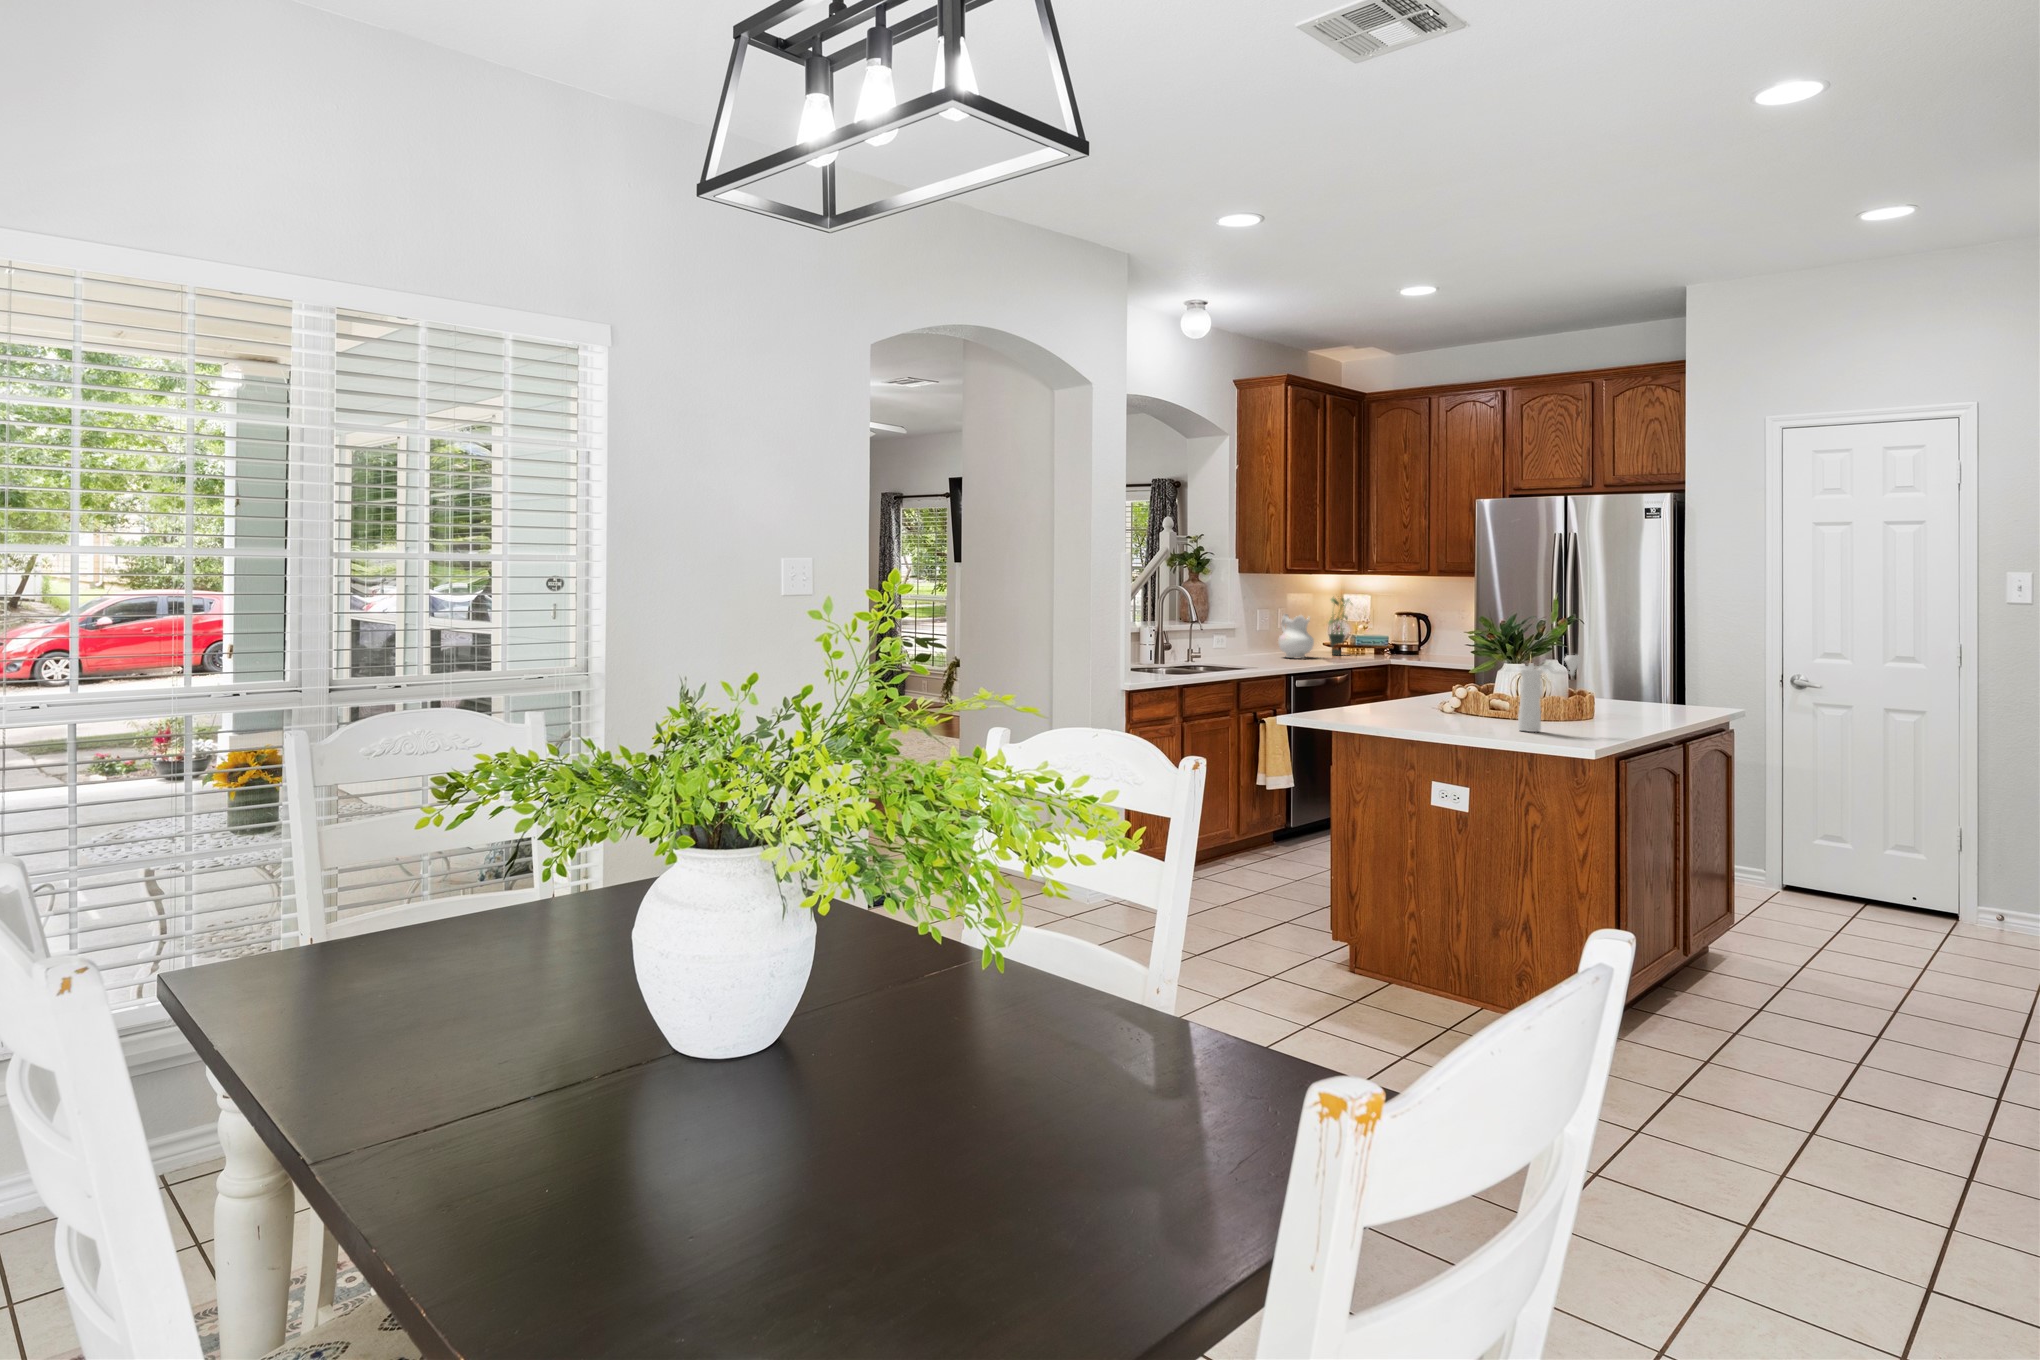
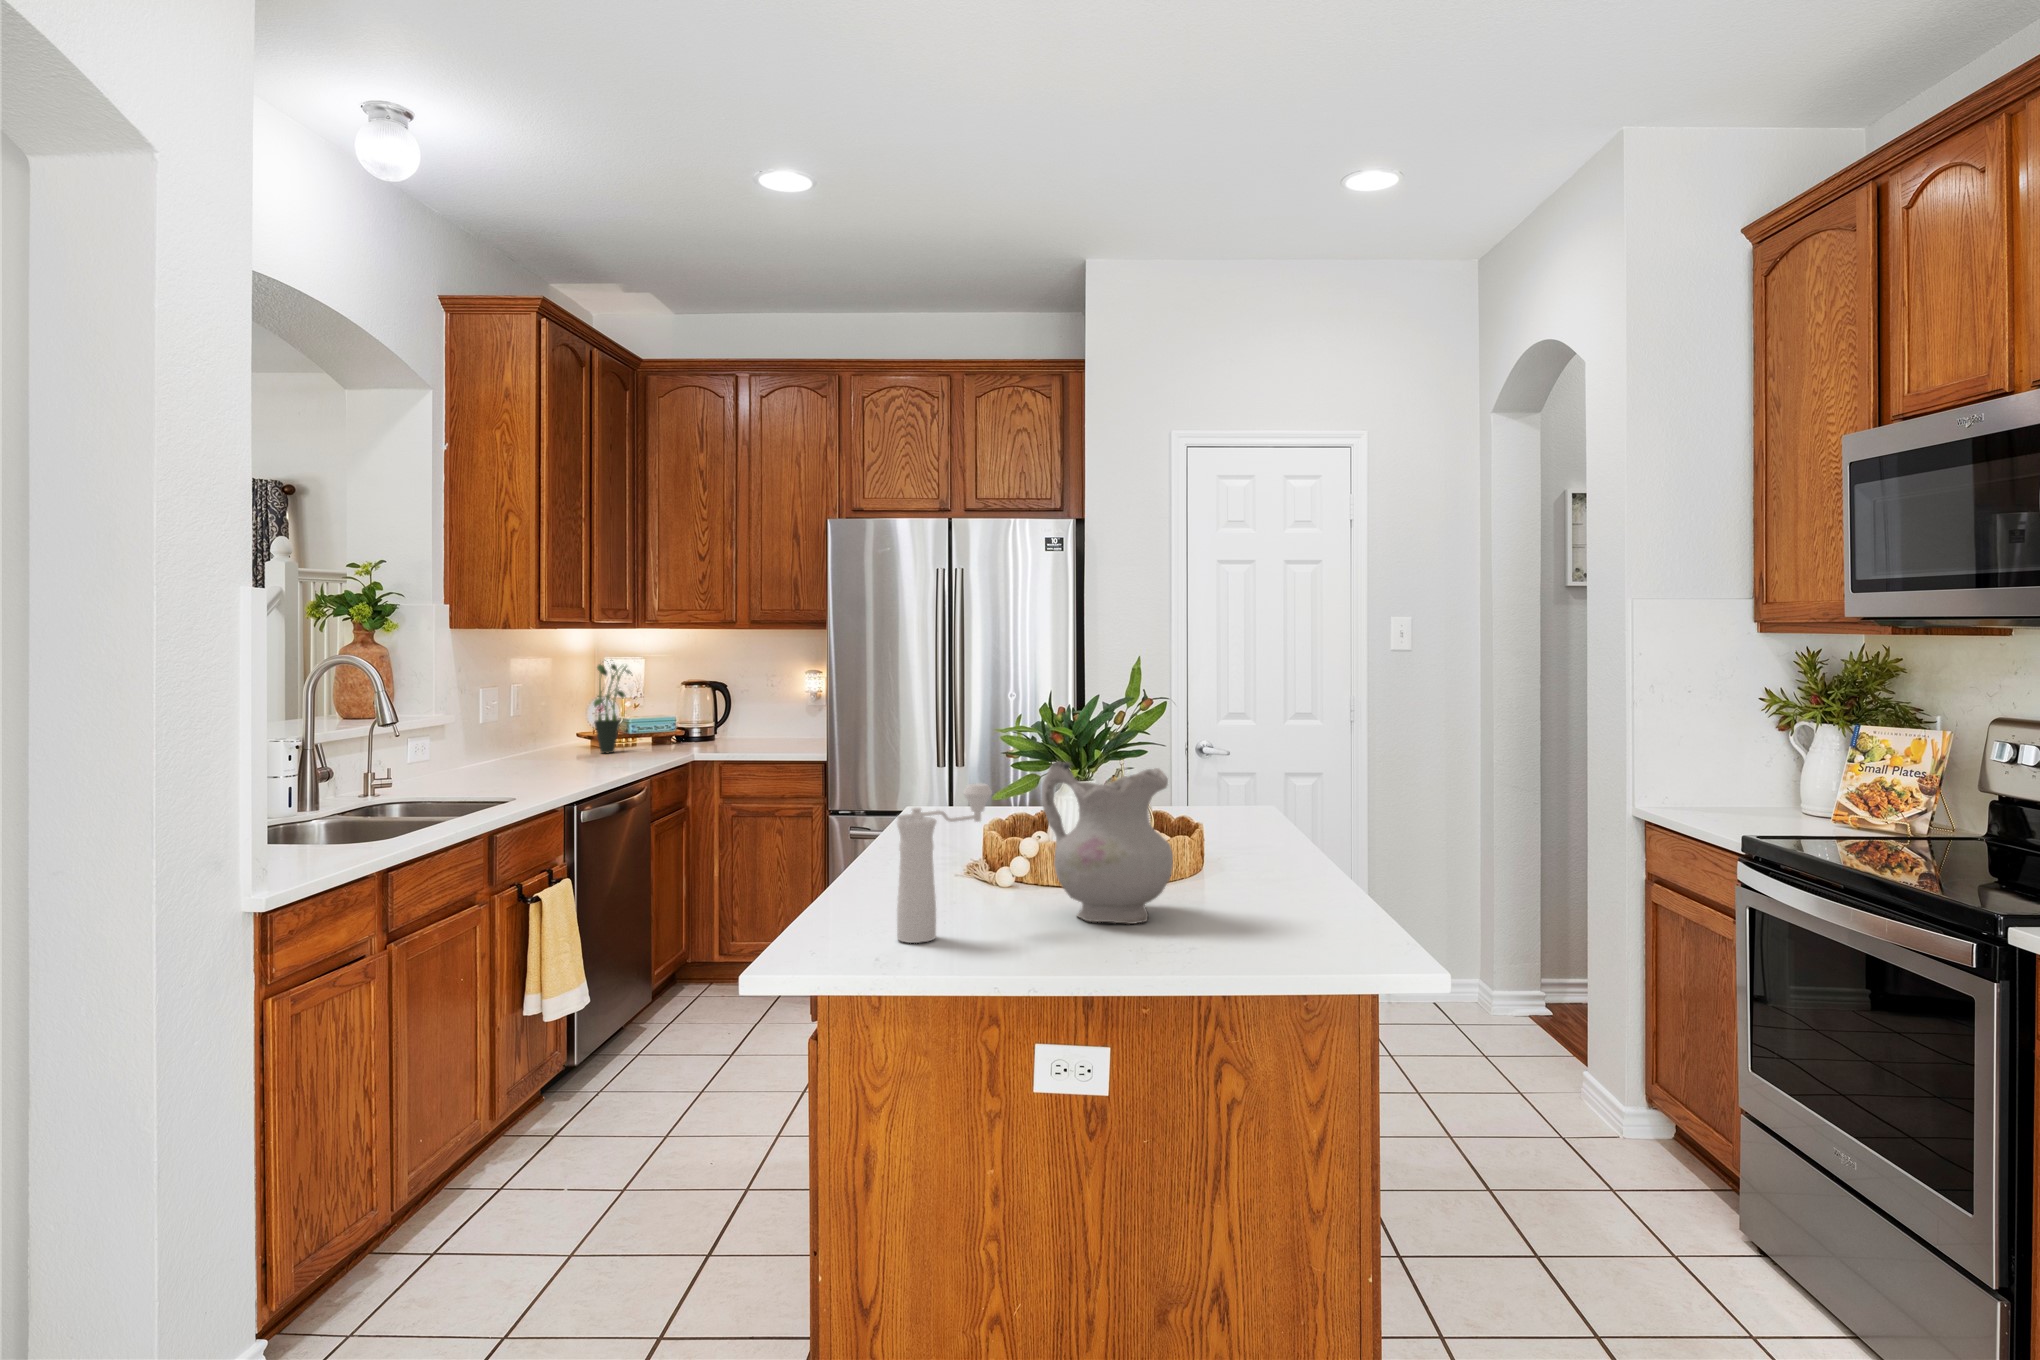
ceramic pitcher: present [1279,614,1314,658] -> present [1042,761,1173,924]
pepper mill: present [1518,655,1581,732] -> present [897,783,992,943]

